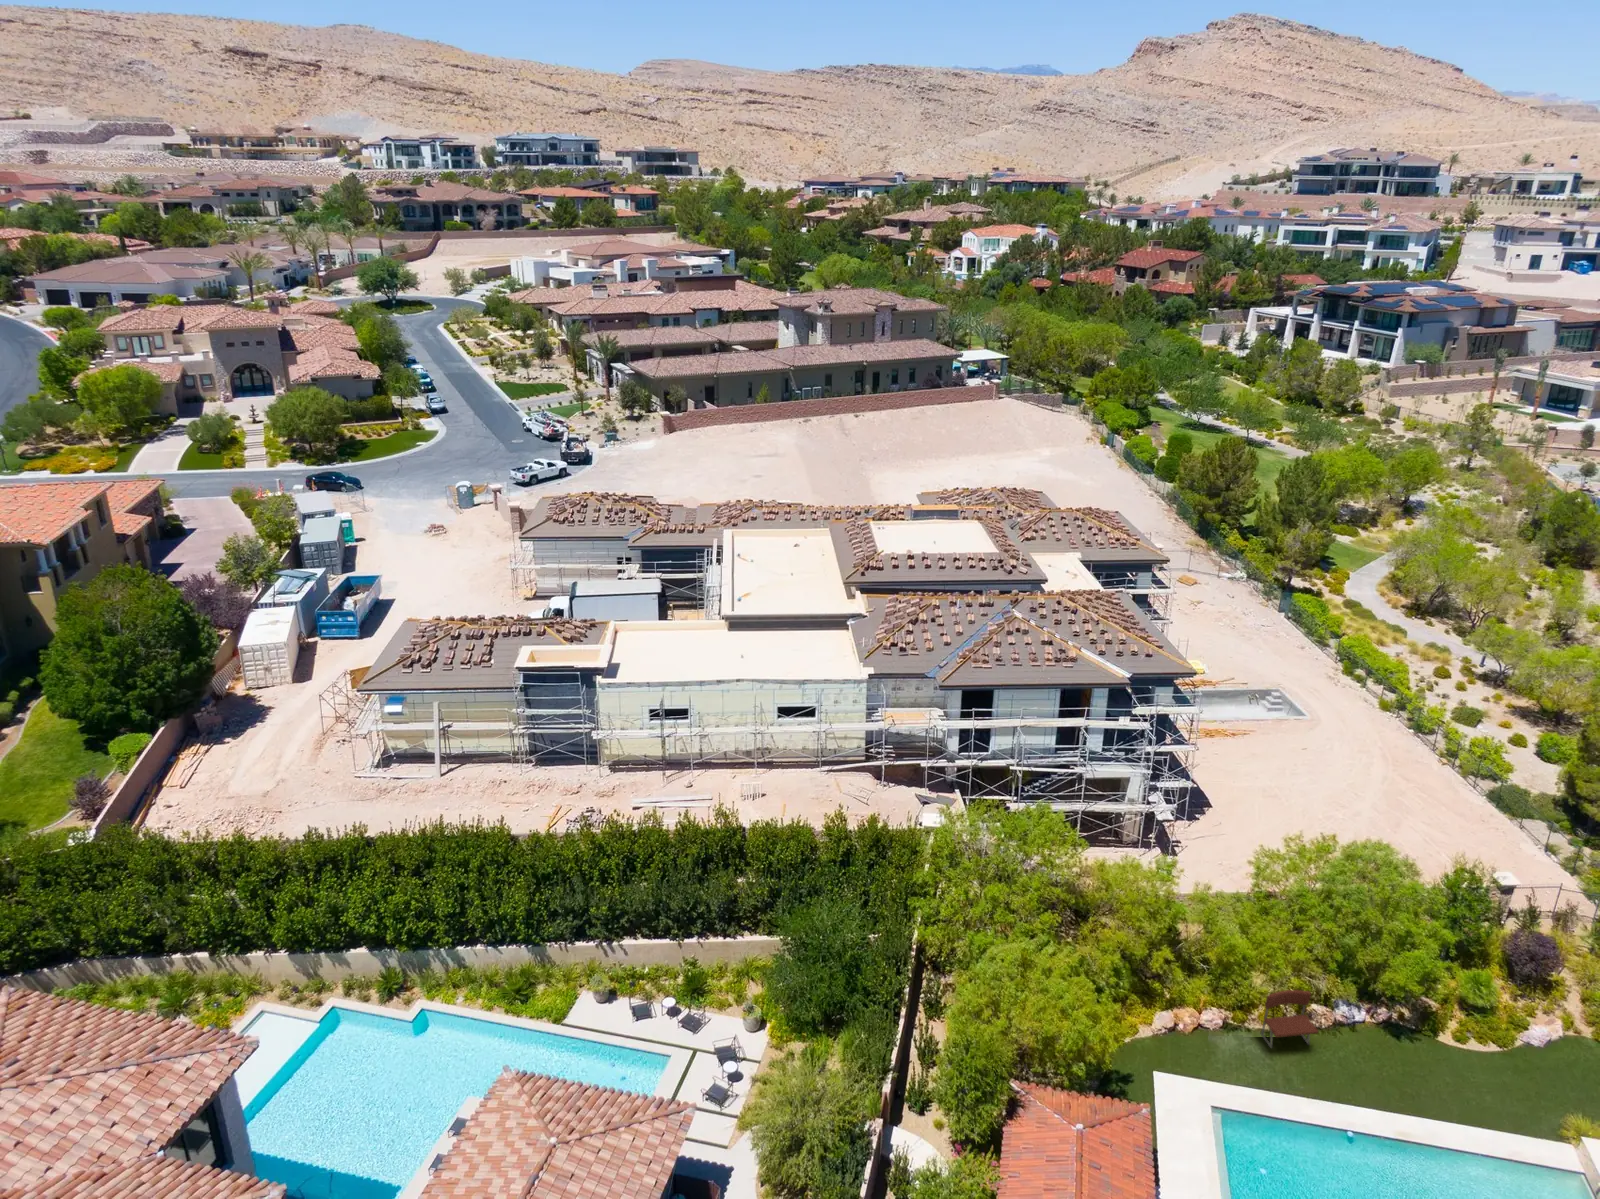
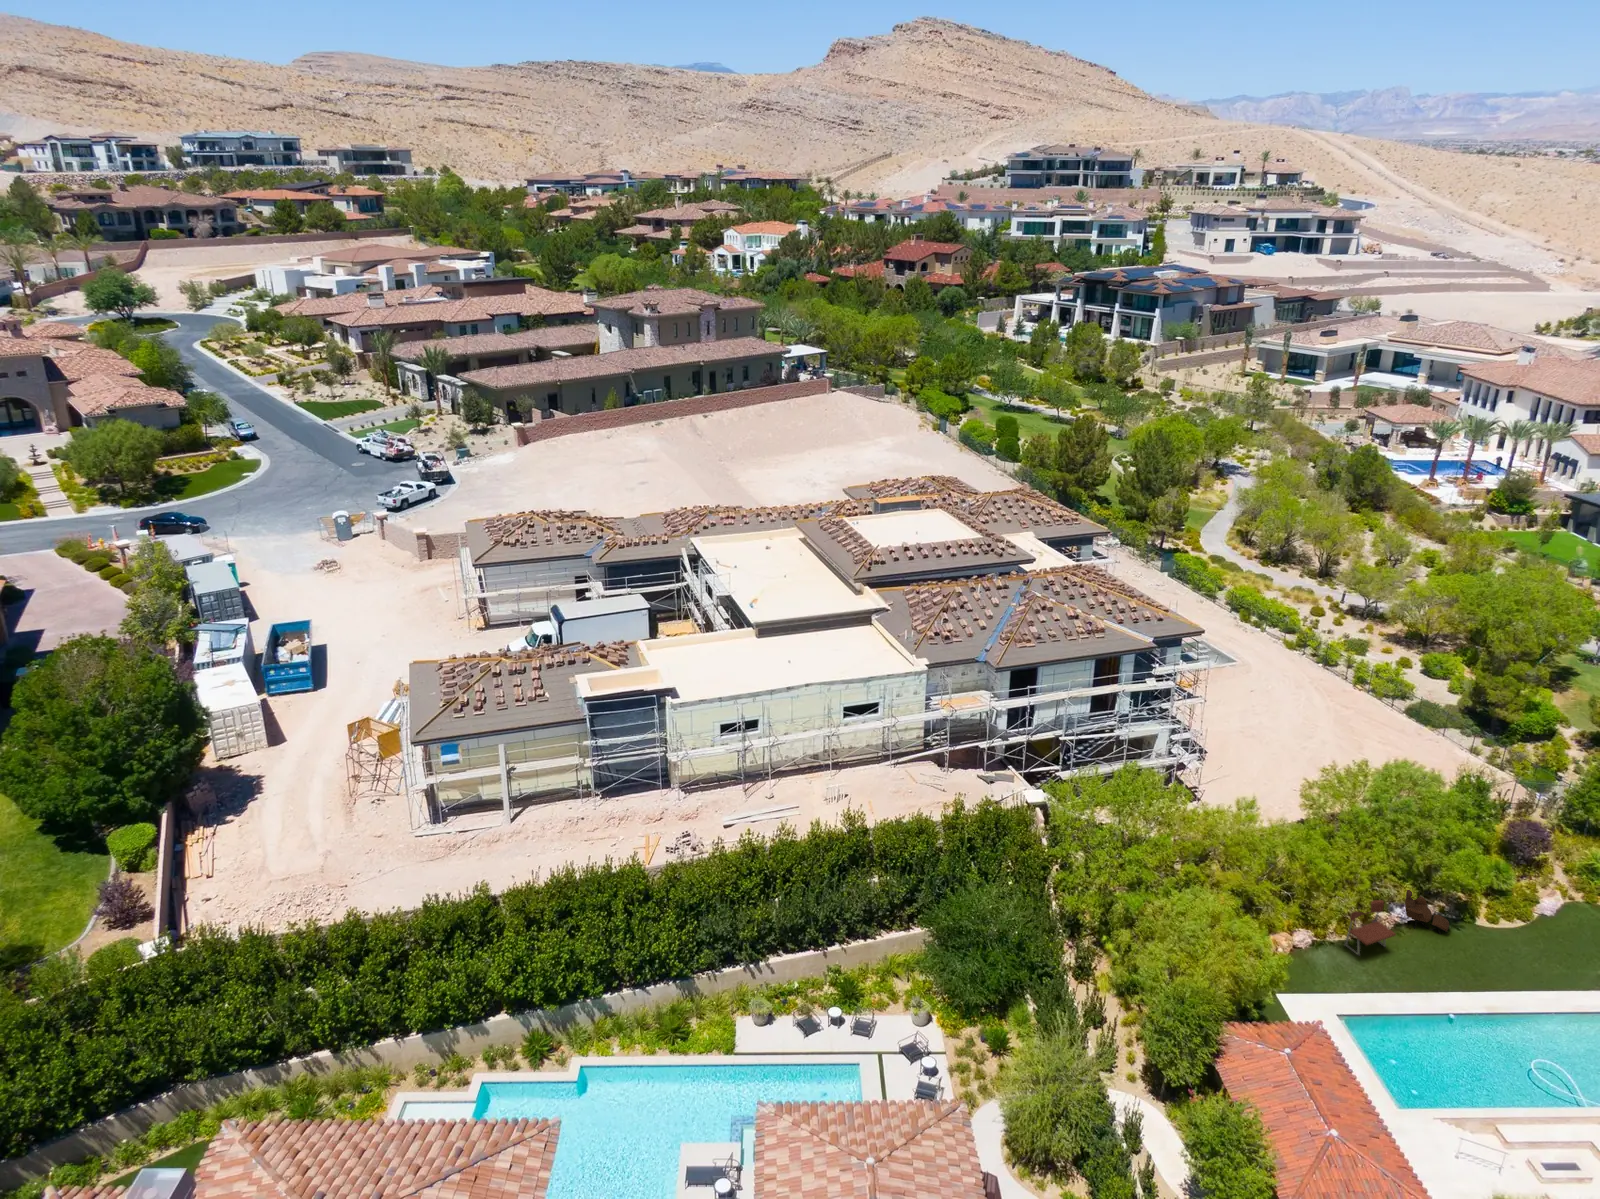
lounge chair: none [1349,978,1401,1044] -> present [1405,890,1449,935]

